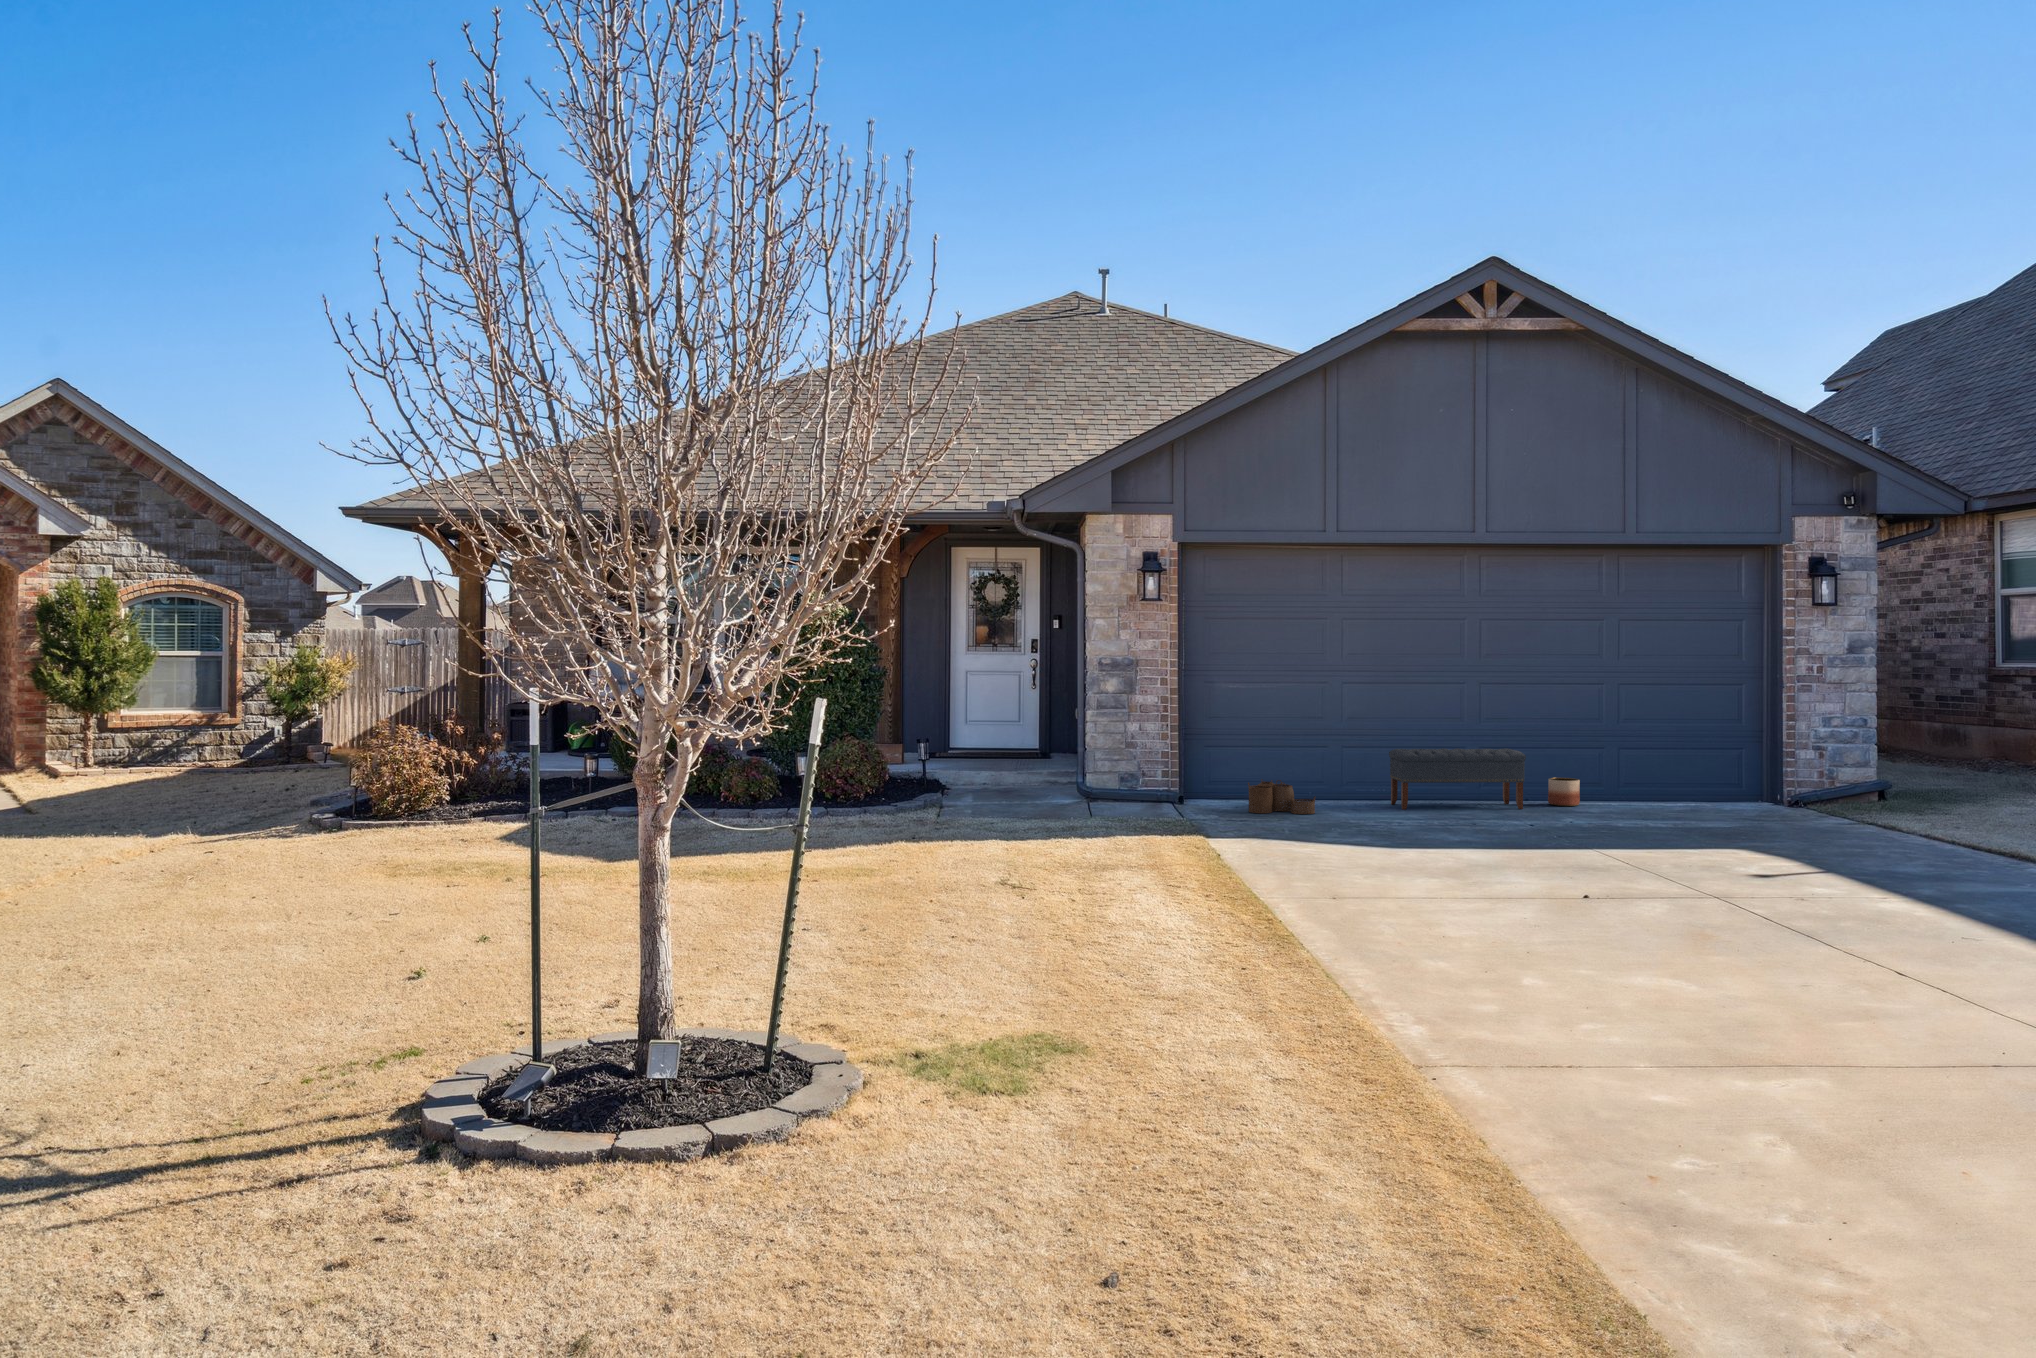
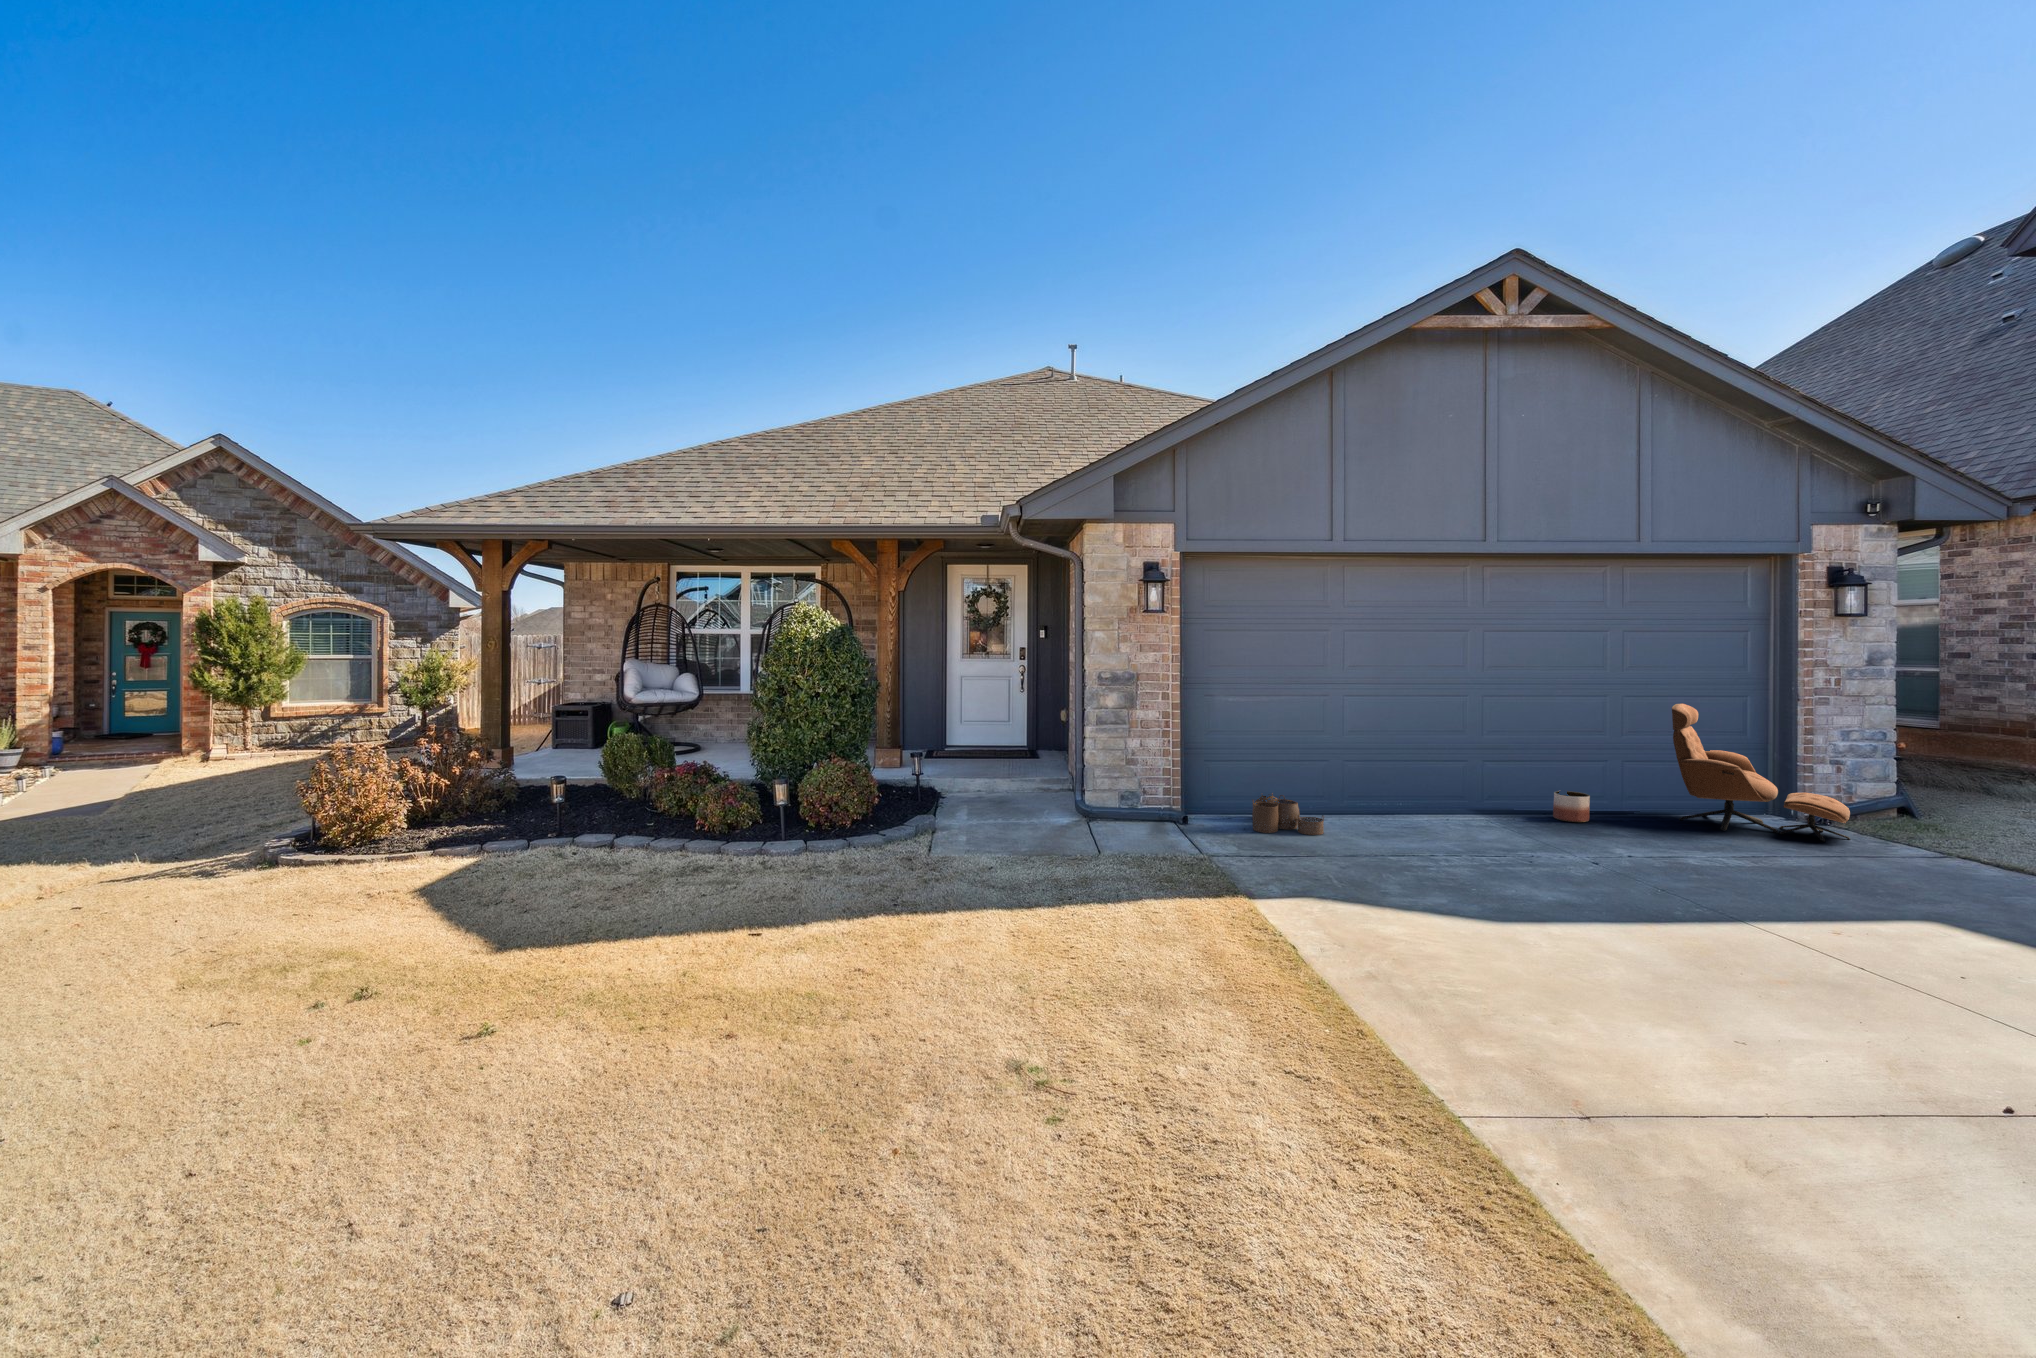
lounge chair: none [1656,691,1804,815] -> present [1672,704,1850,841]
bench: present [1389,748,1526,810] -> none [1390,762,1542,827]

